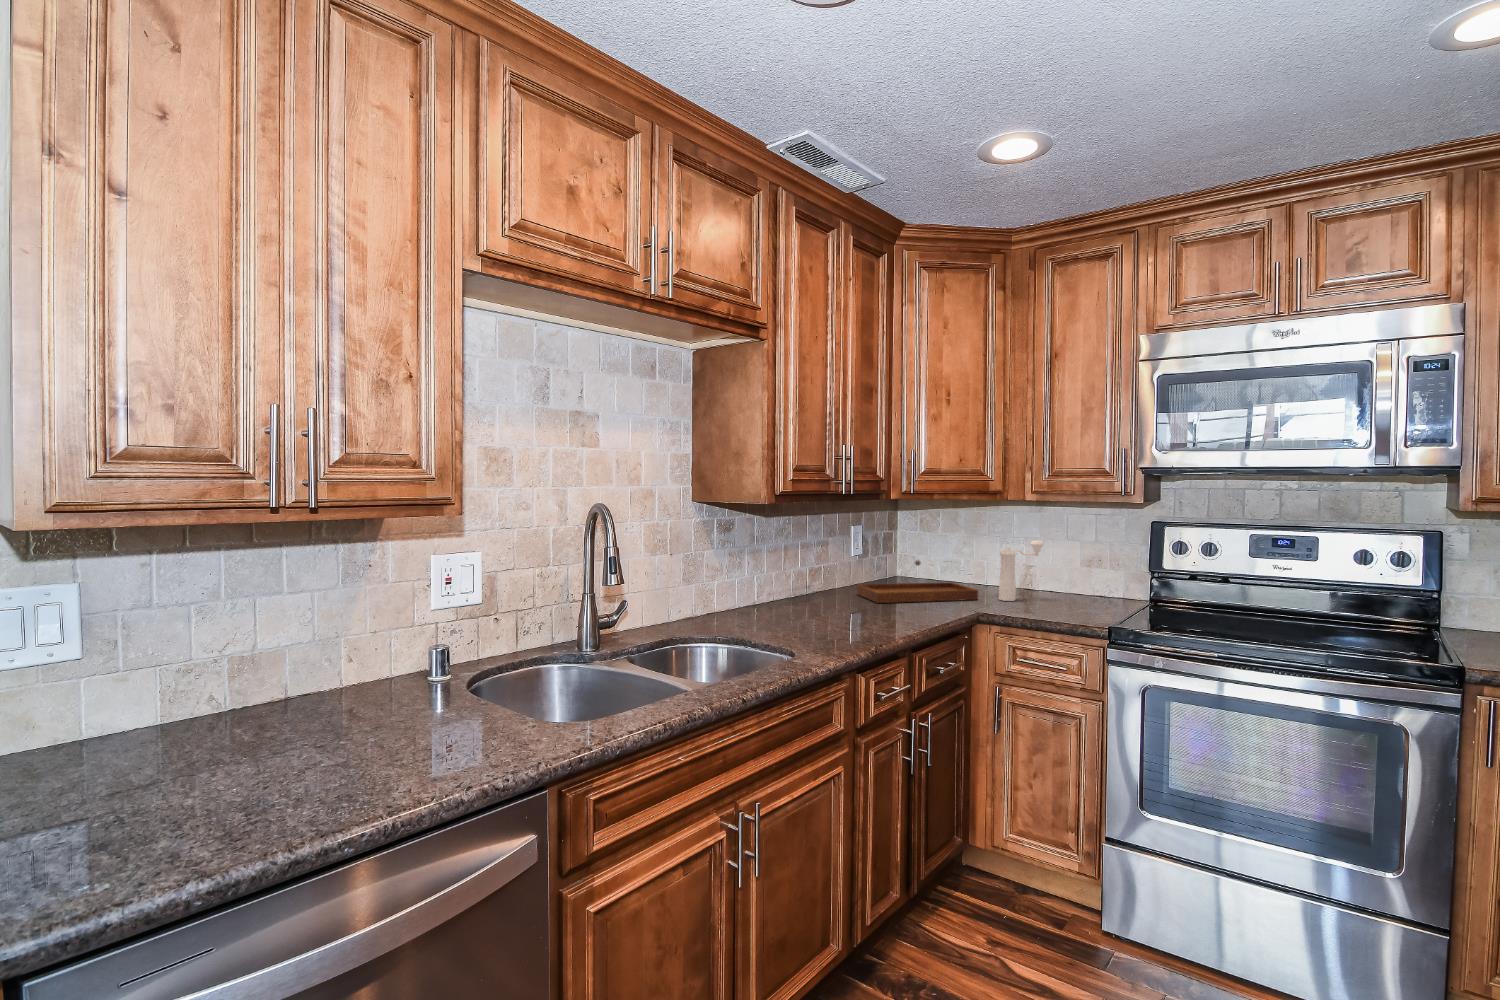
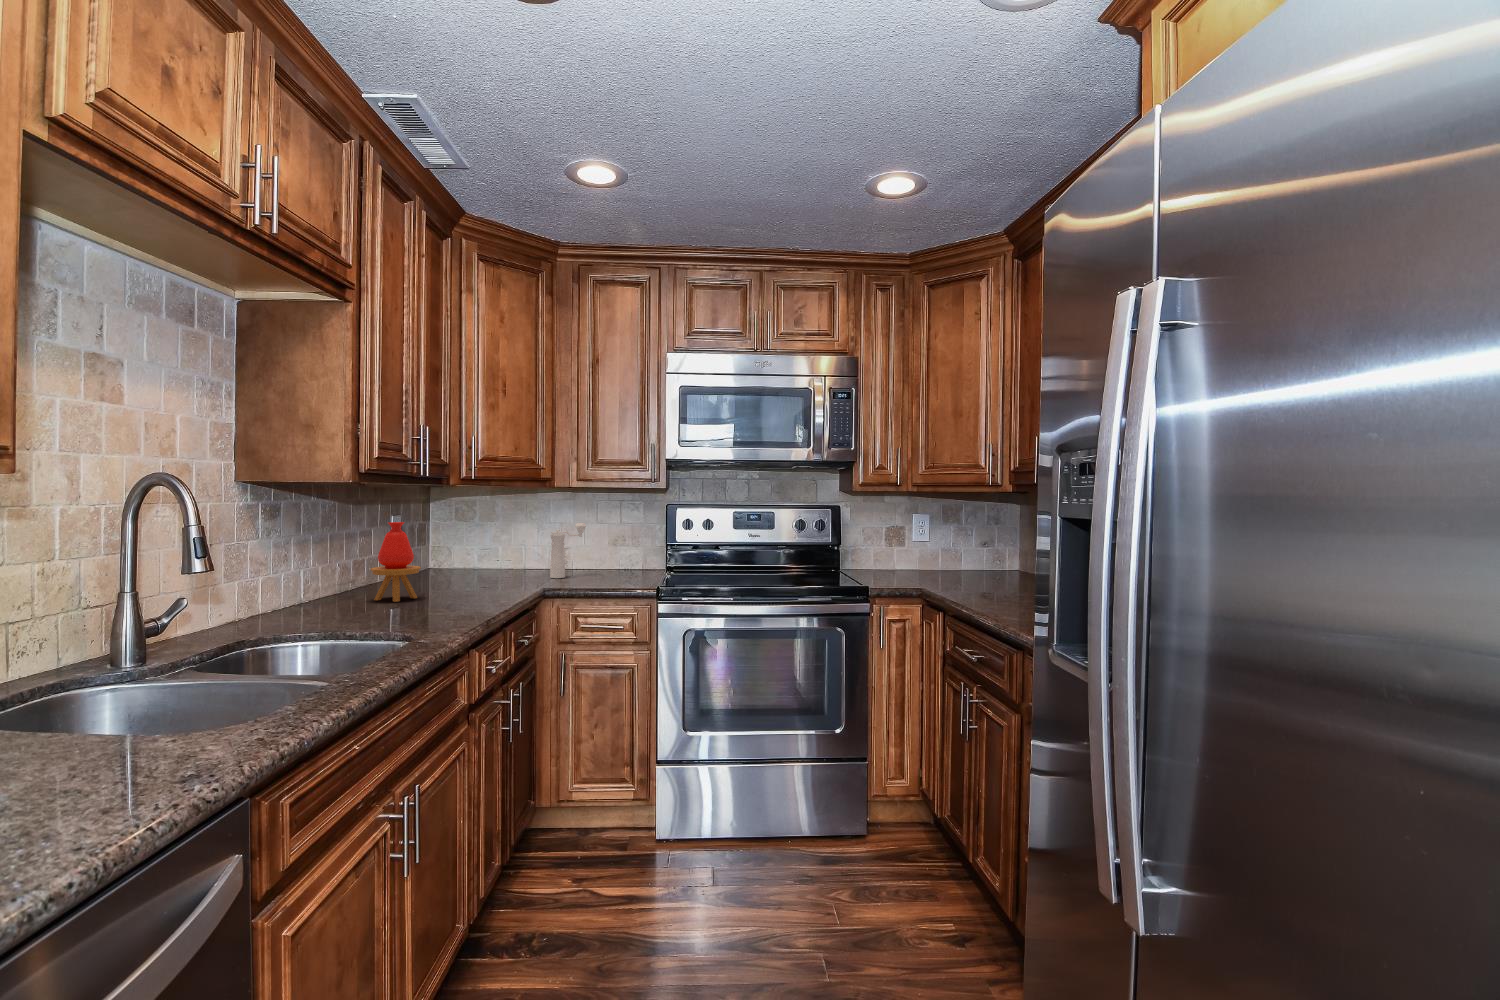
vase: none [807,536,850,612] -> present [371,522,421,602]
tray: present [857,560,978,603] -> none [409,546,533,590]

